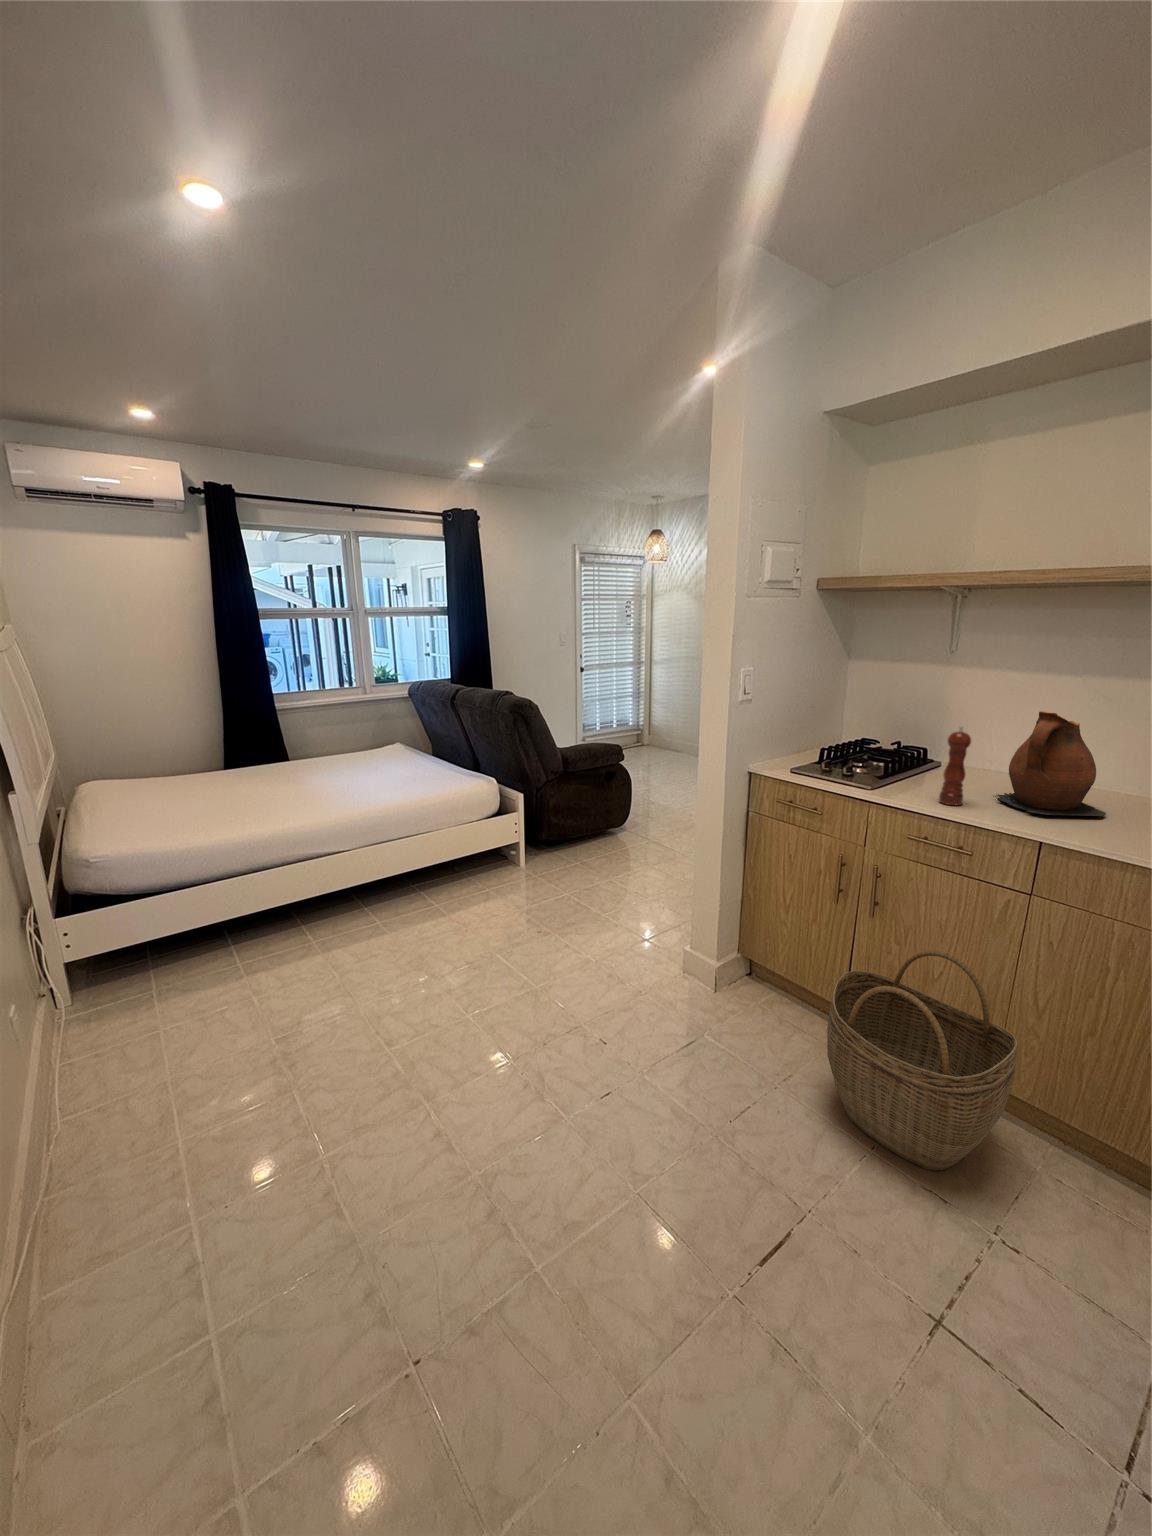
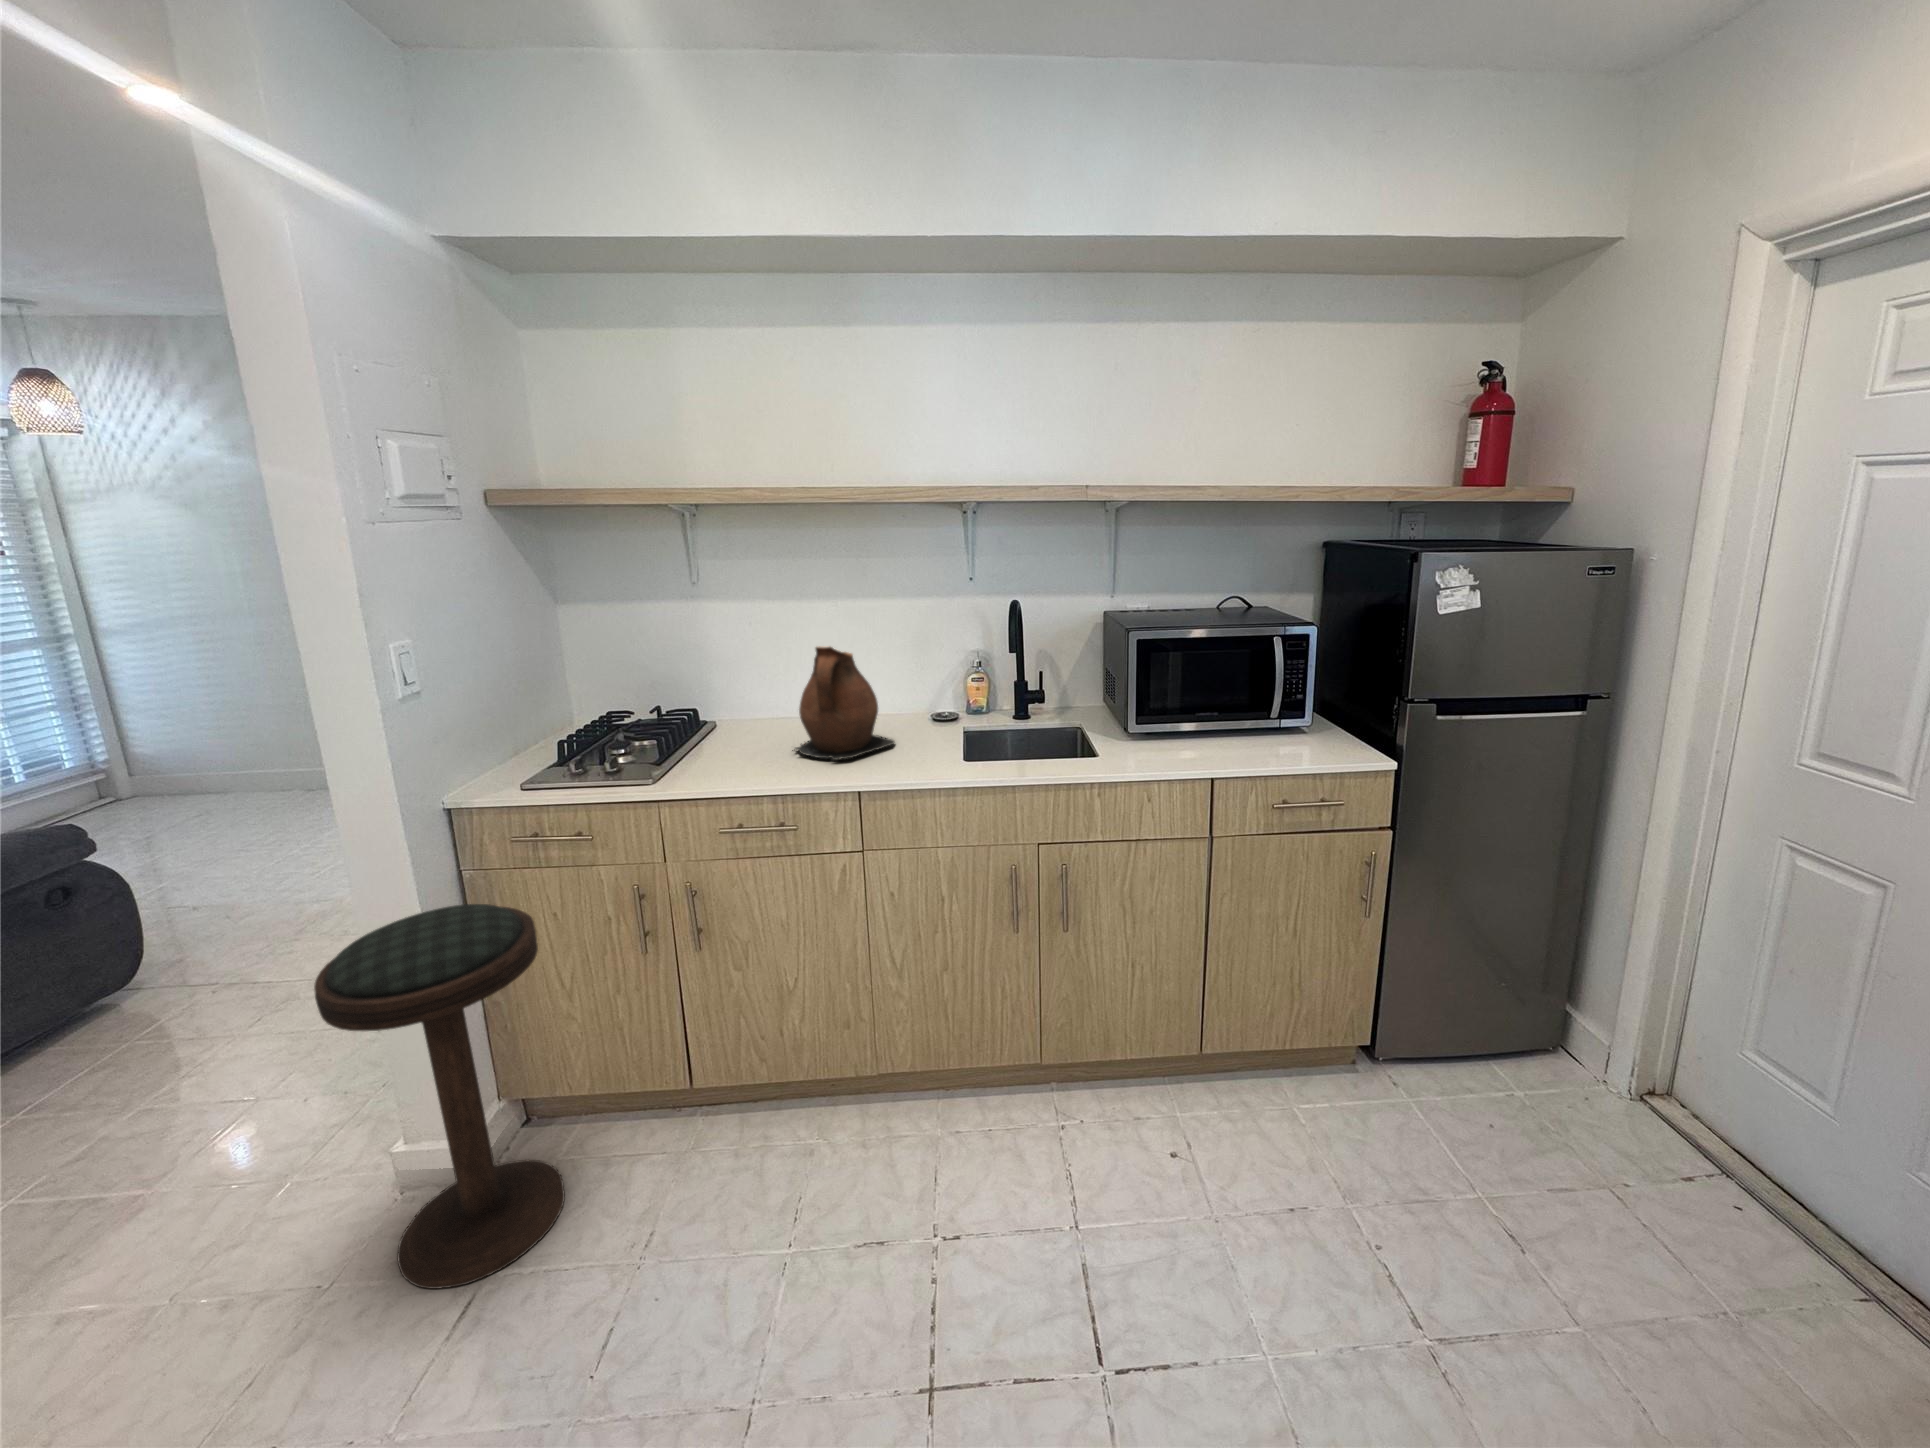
pepper mill: present [939,726,971,805] -> none [732,678,766,777]
bar stool: none [668,824,775,1037] -> present [314,904,565,1289]
woven basket: present [827,951,1018,1171] -> none [686,955,902,1235]

